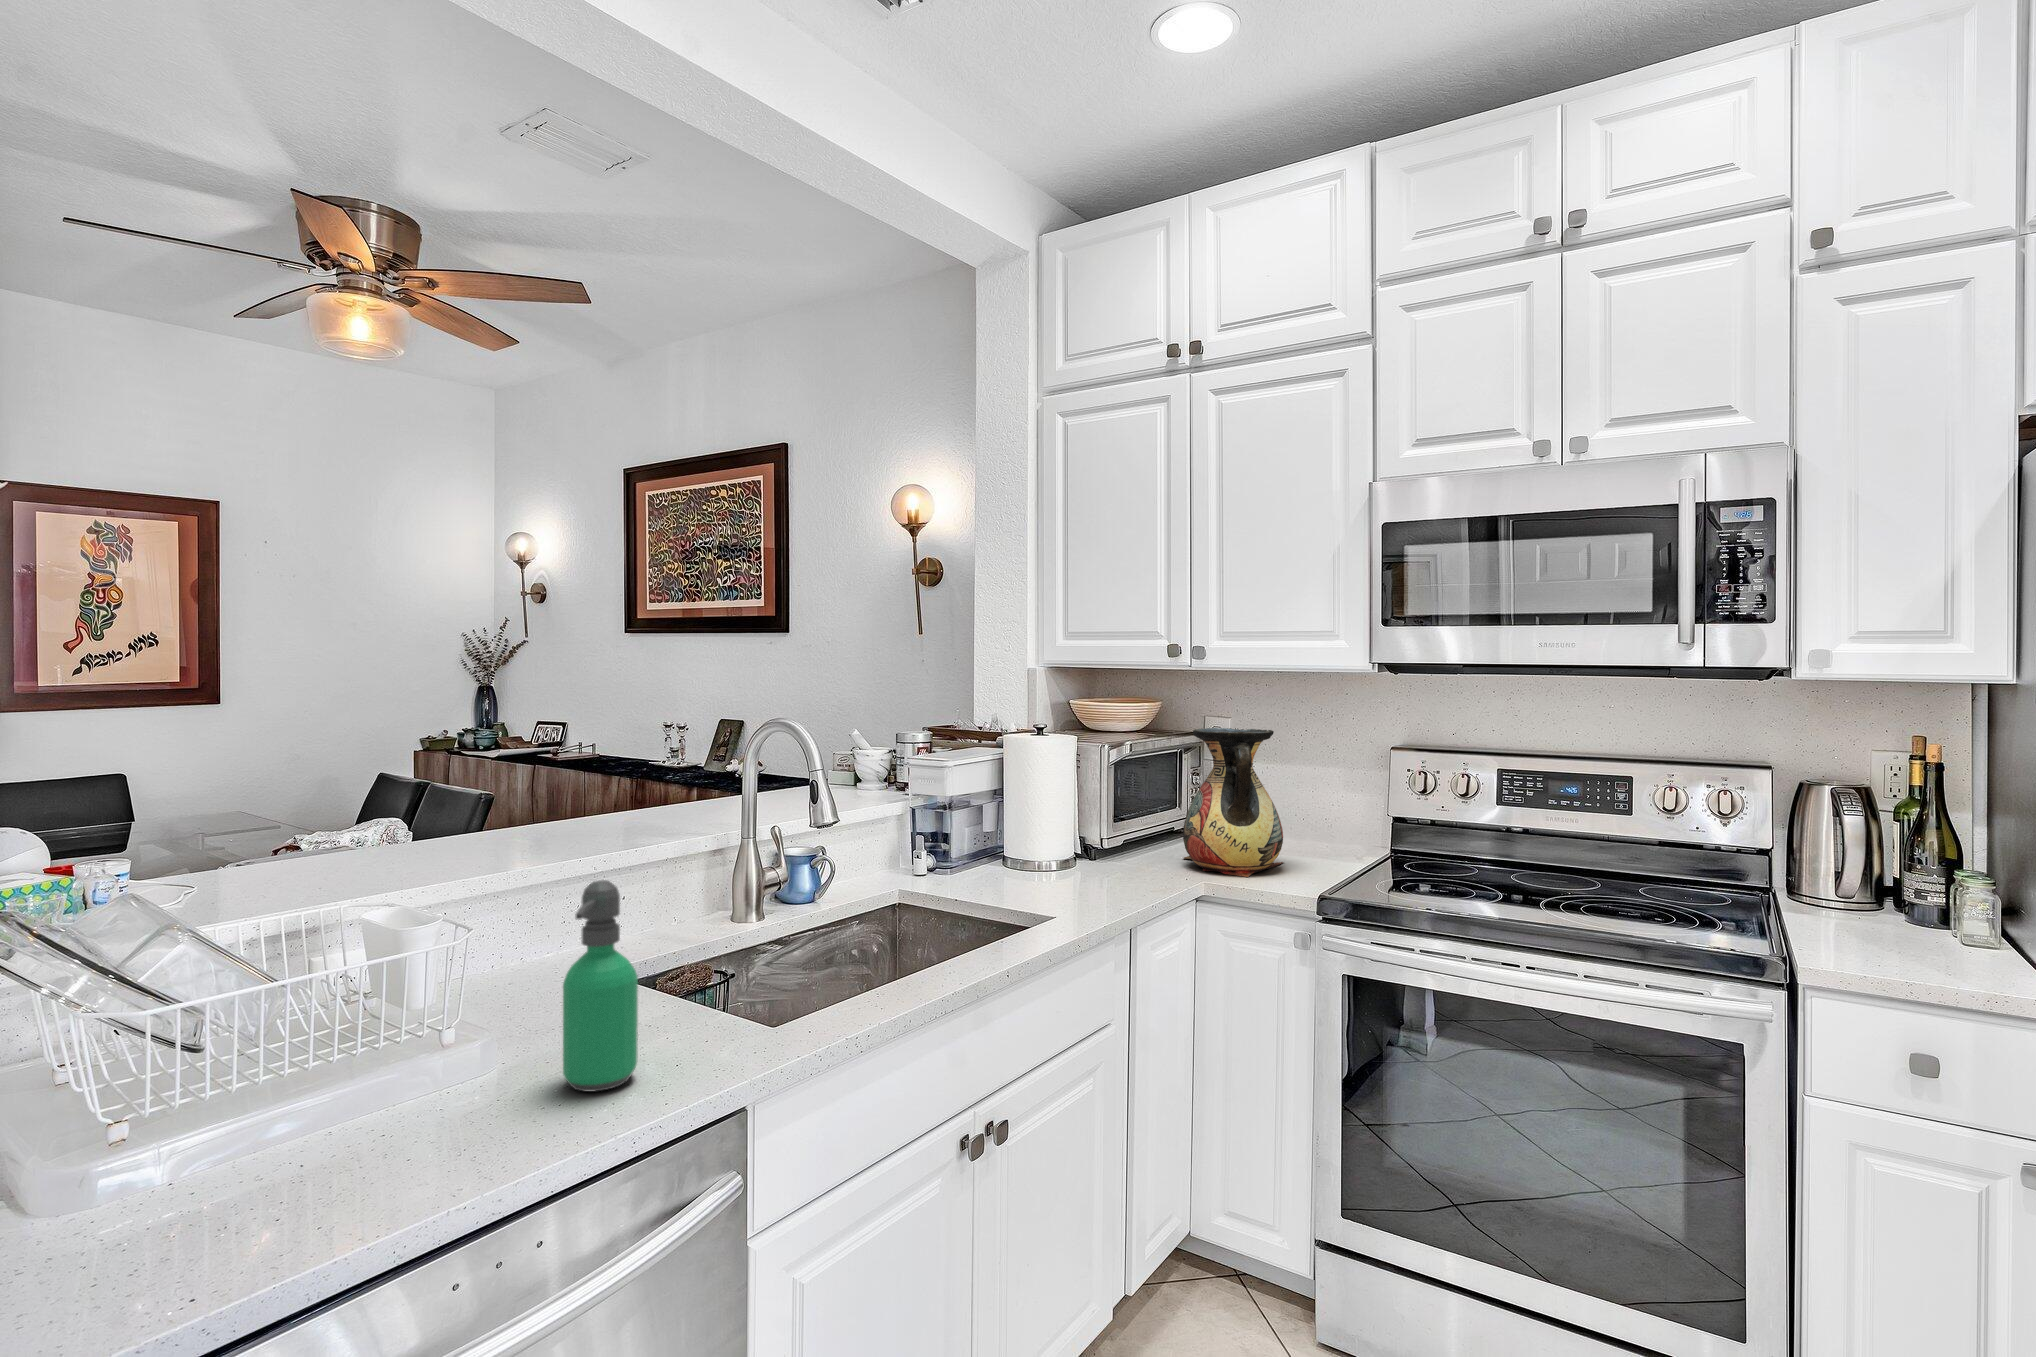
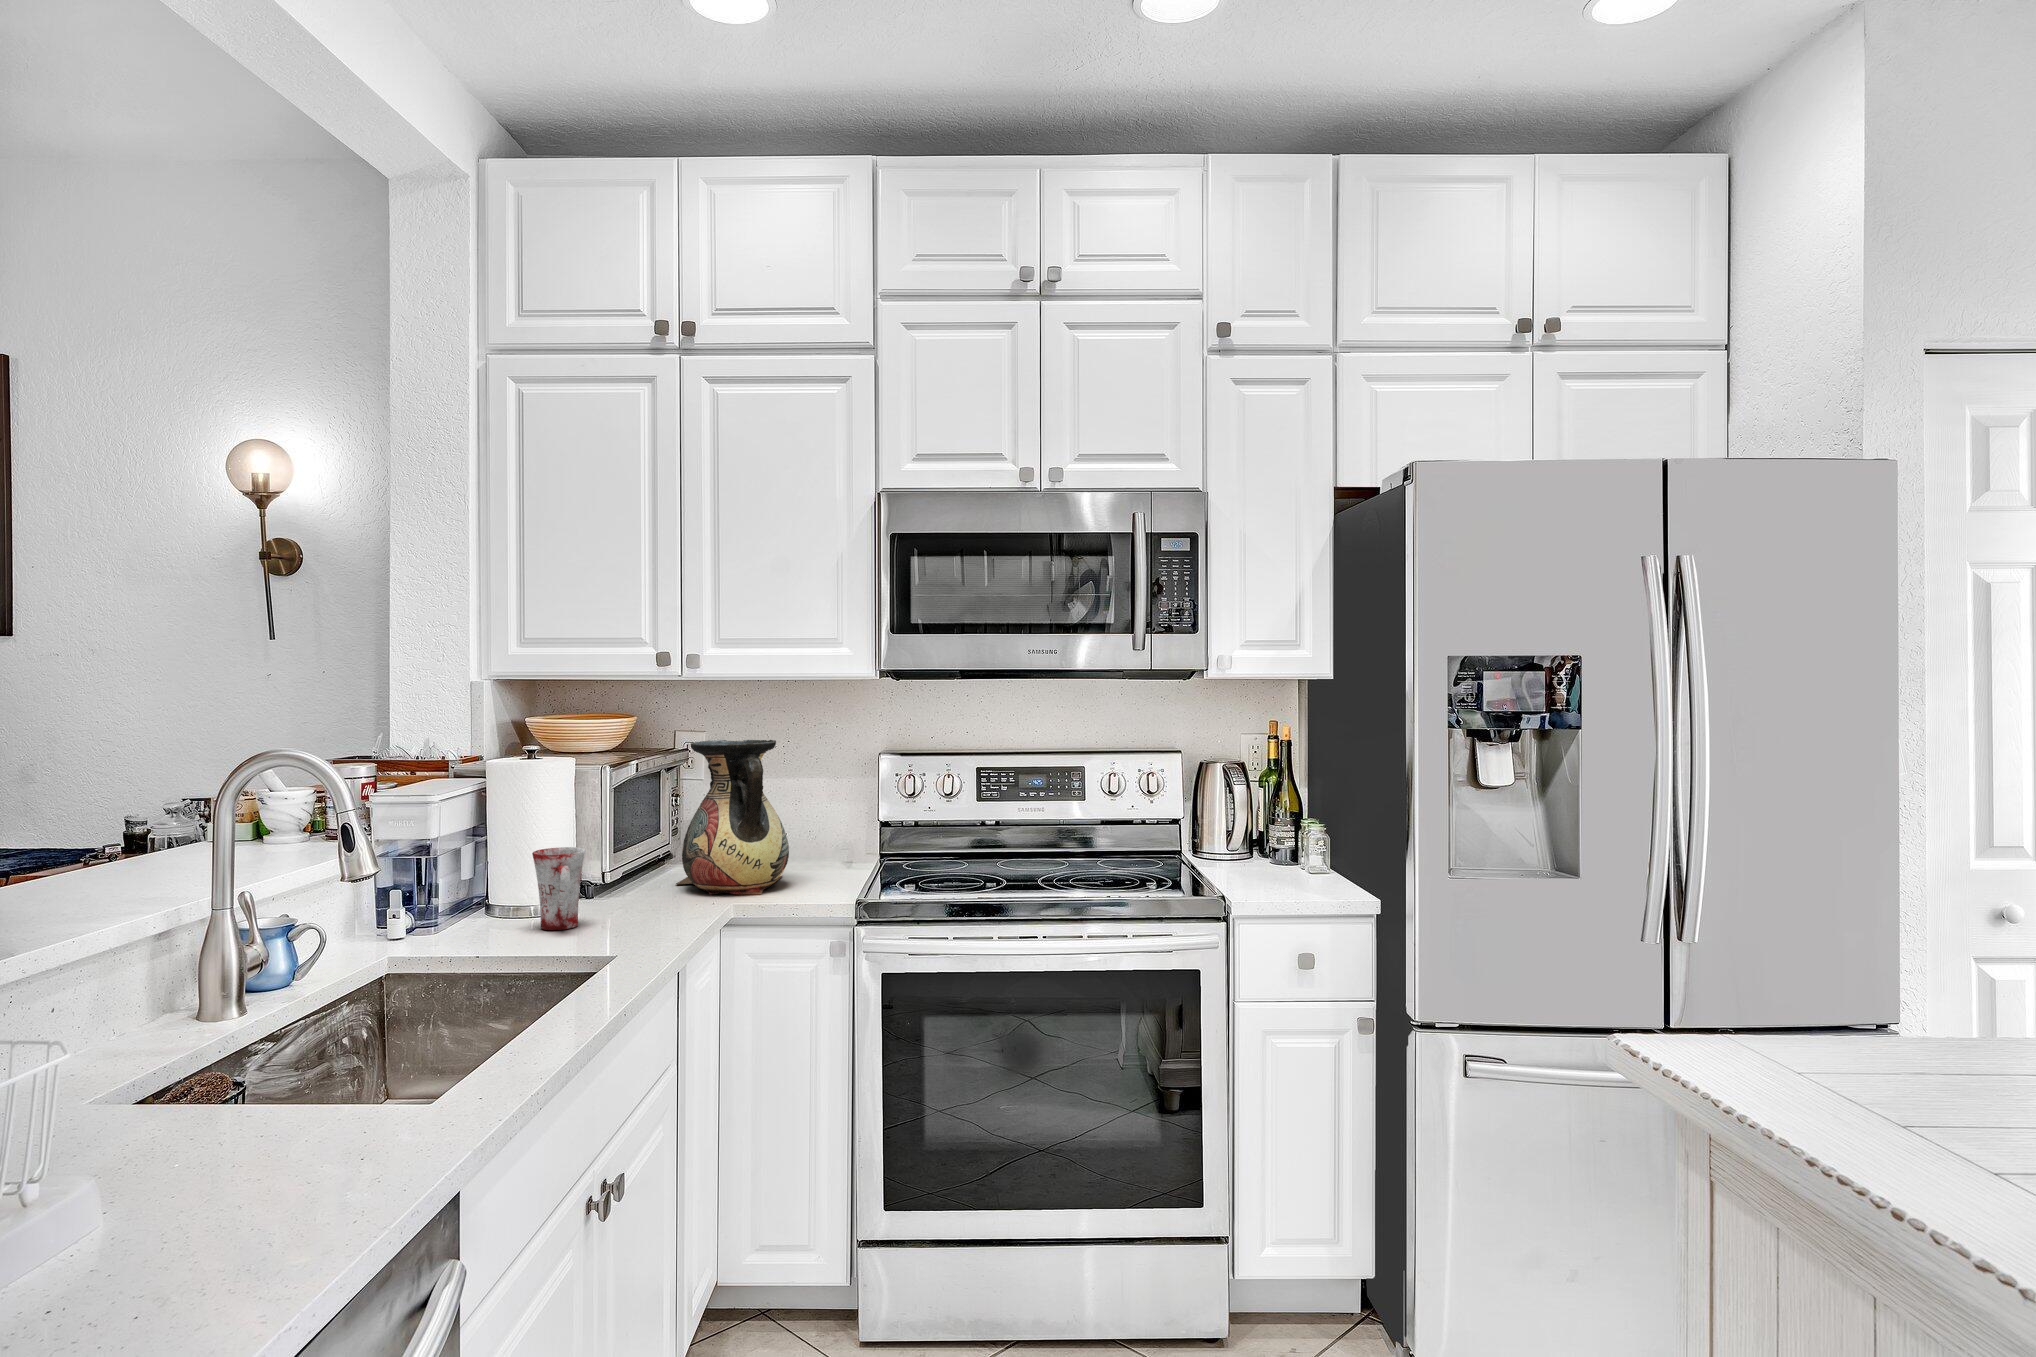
mug: none [1037,813,1080,885] -> present [532,847,585,930]
soap dispenser: present [563,880,638,1092] -> none [130,983,247,1273]

